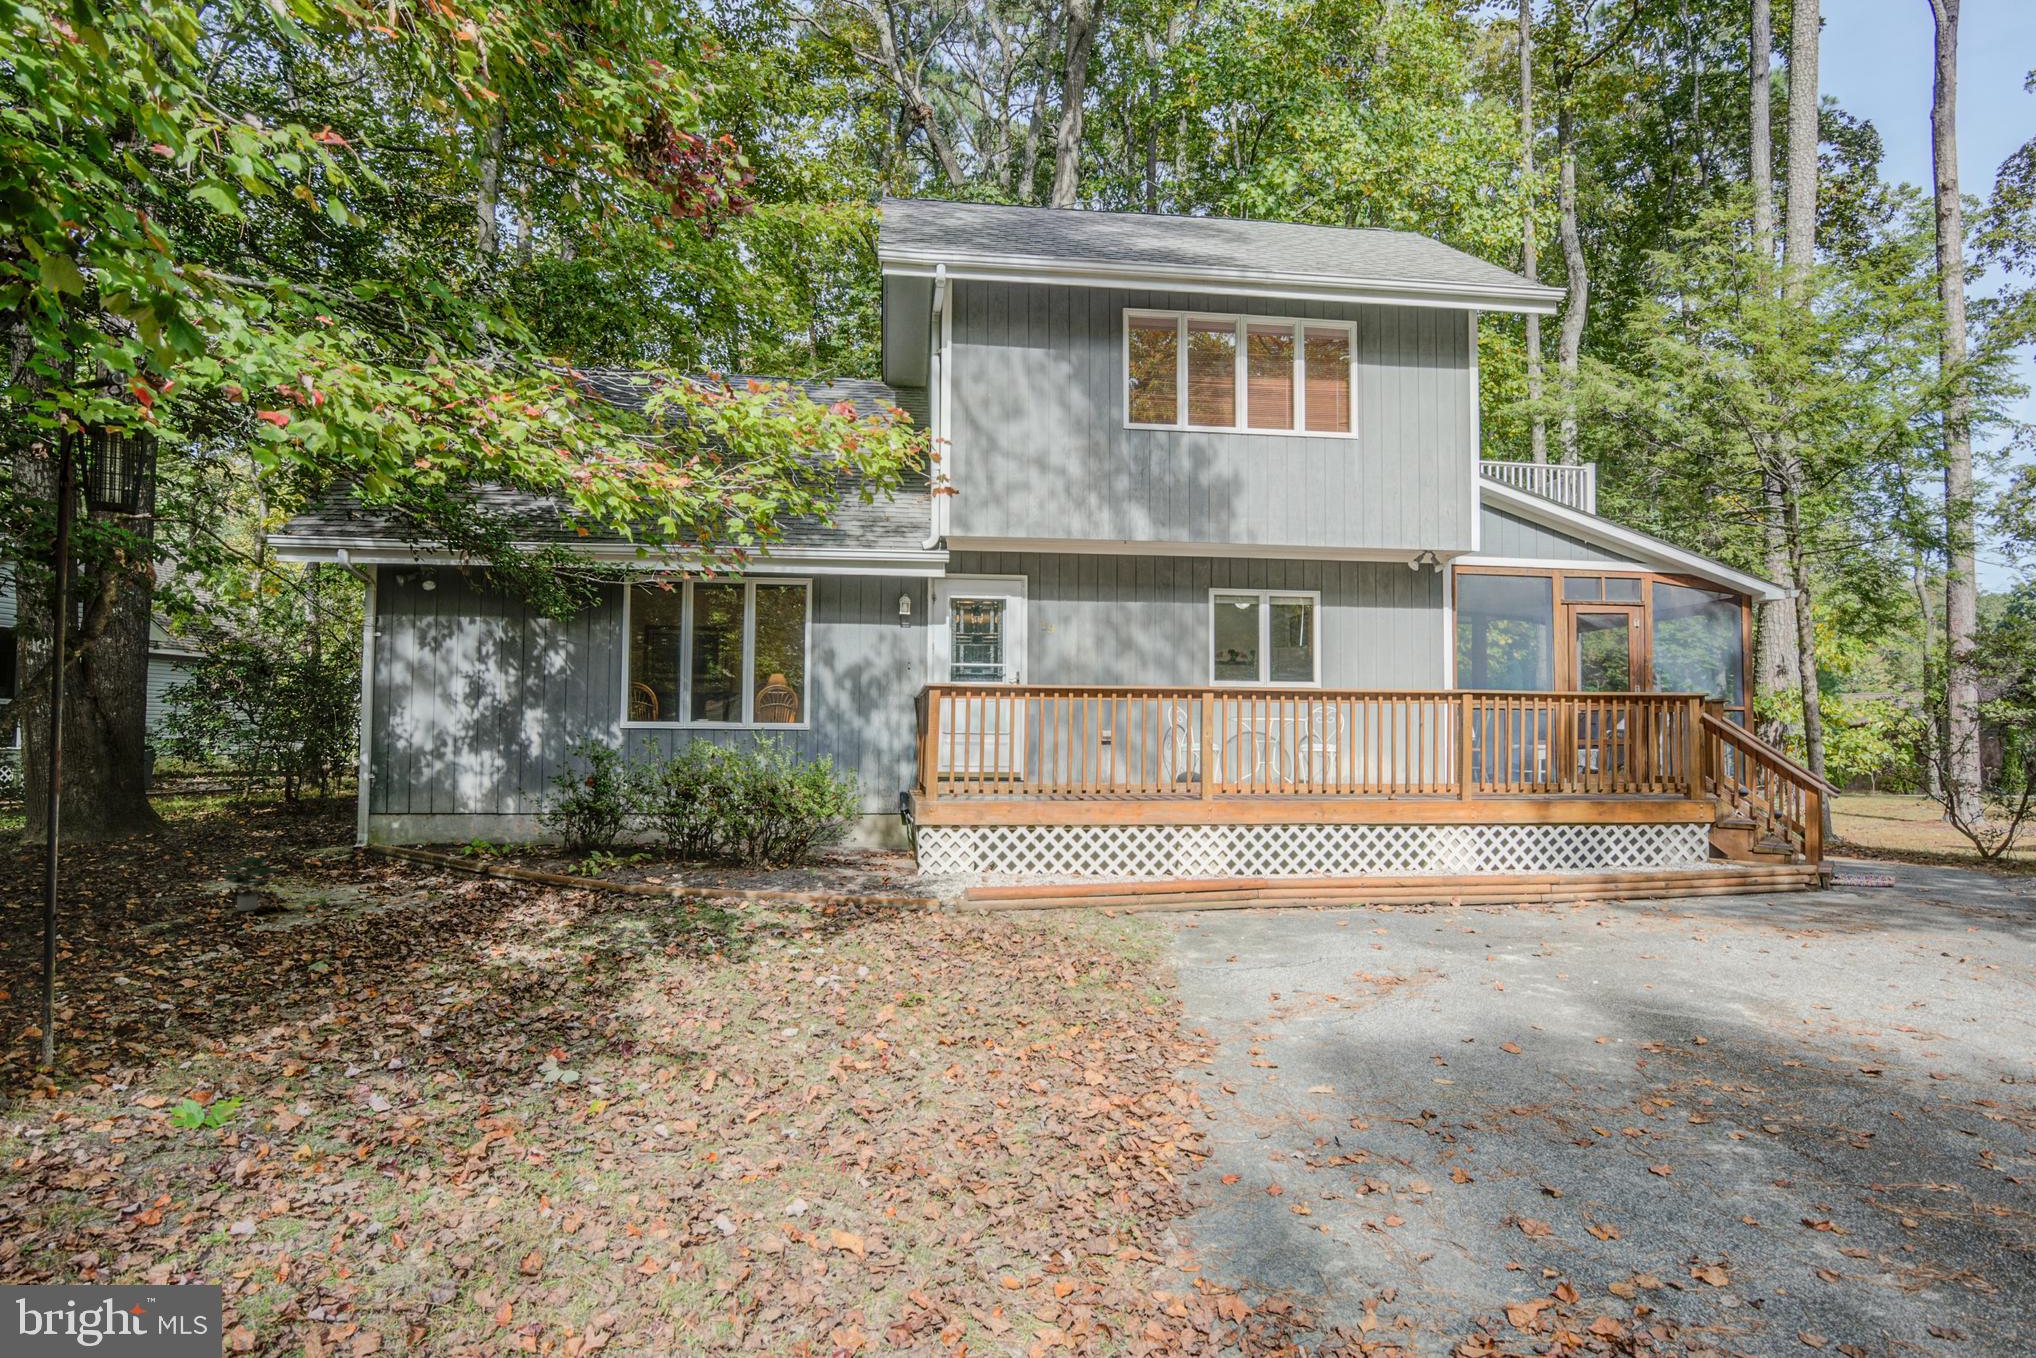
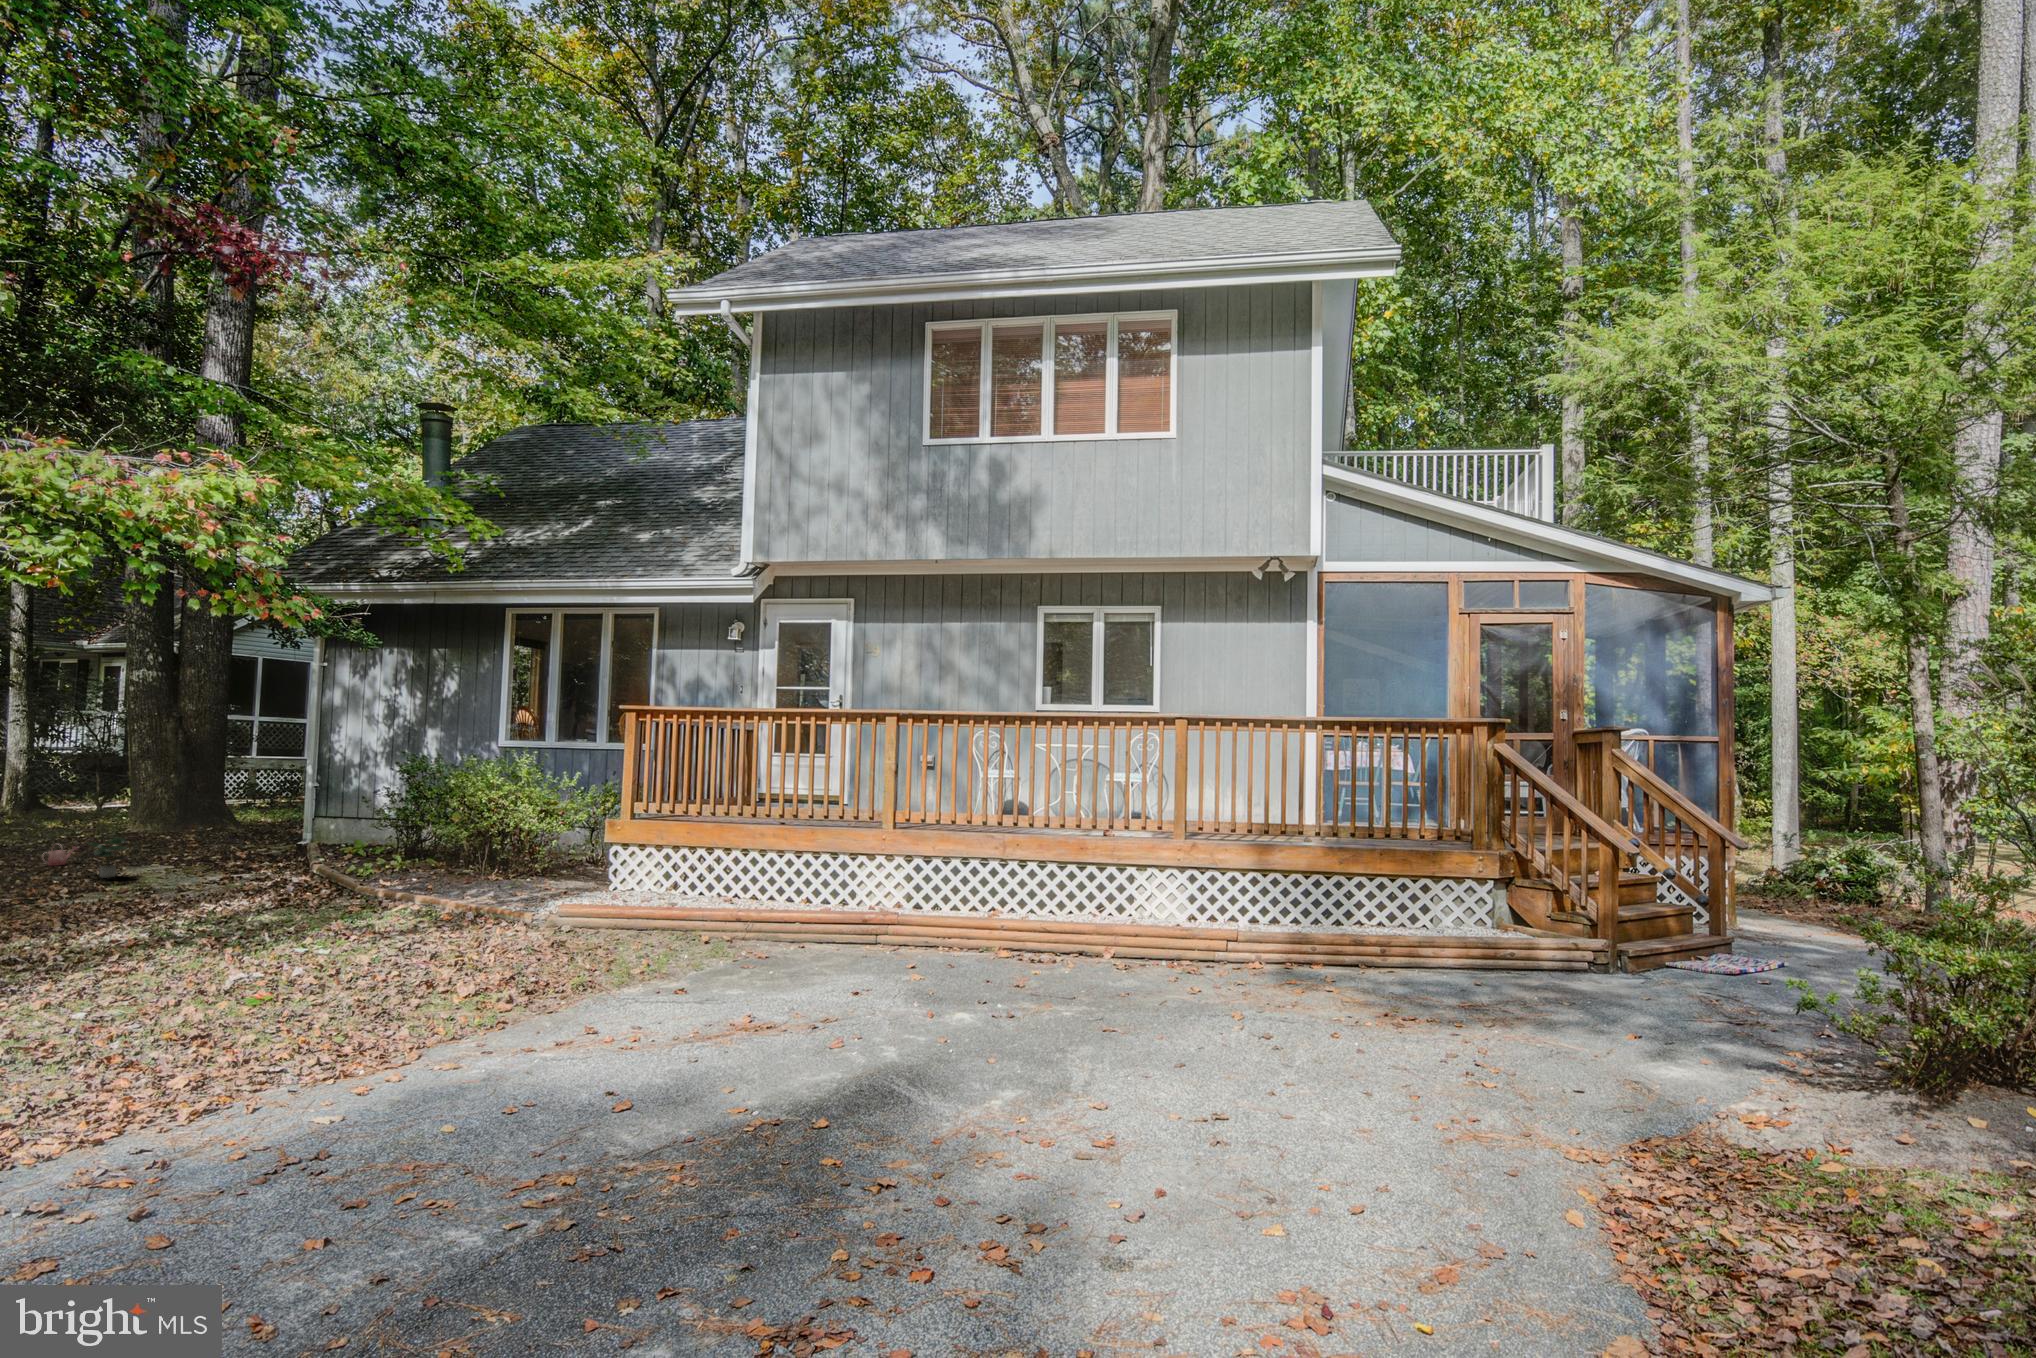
watering can: none [117,870,154,900] -> present [42,844,77,866]

